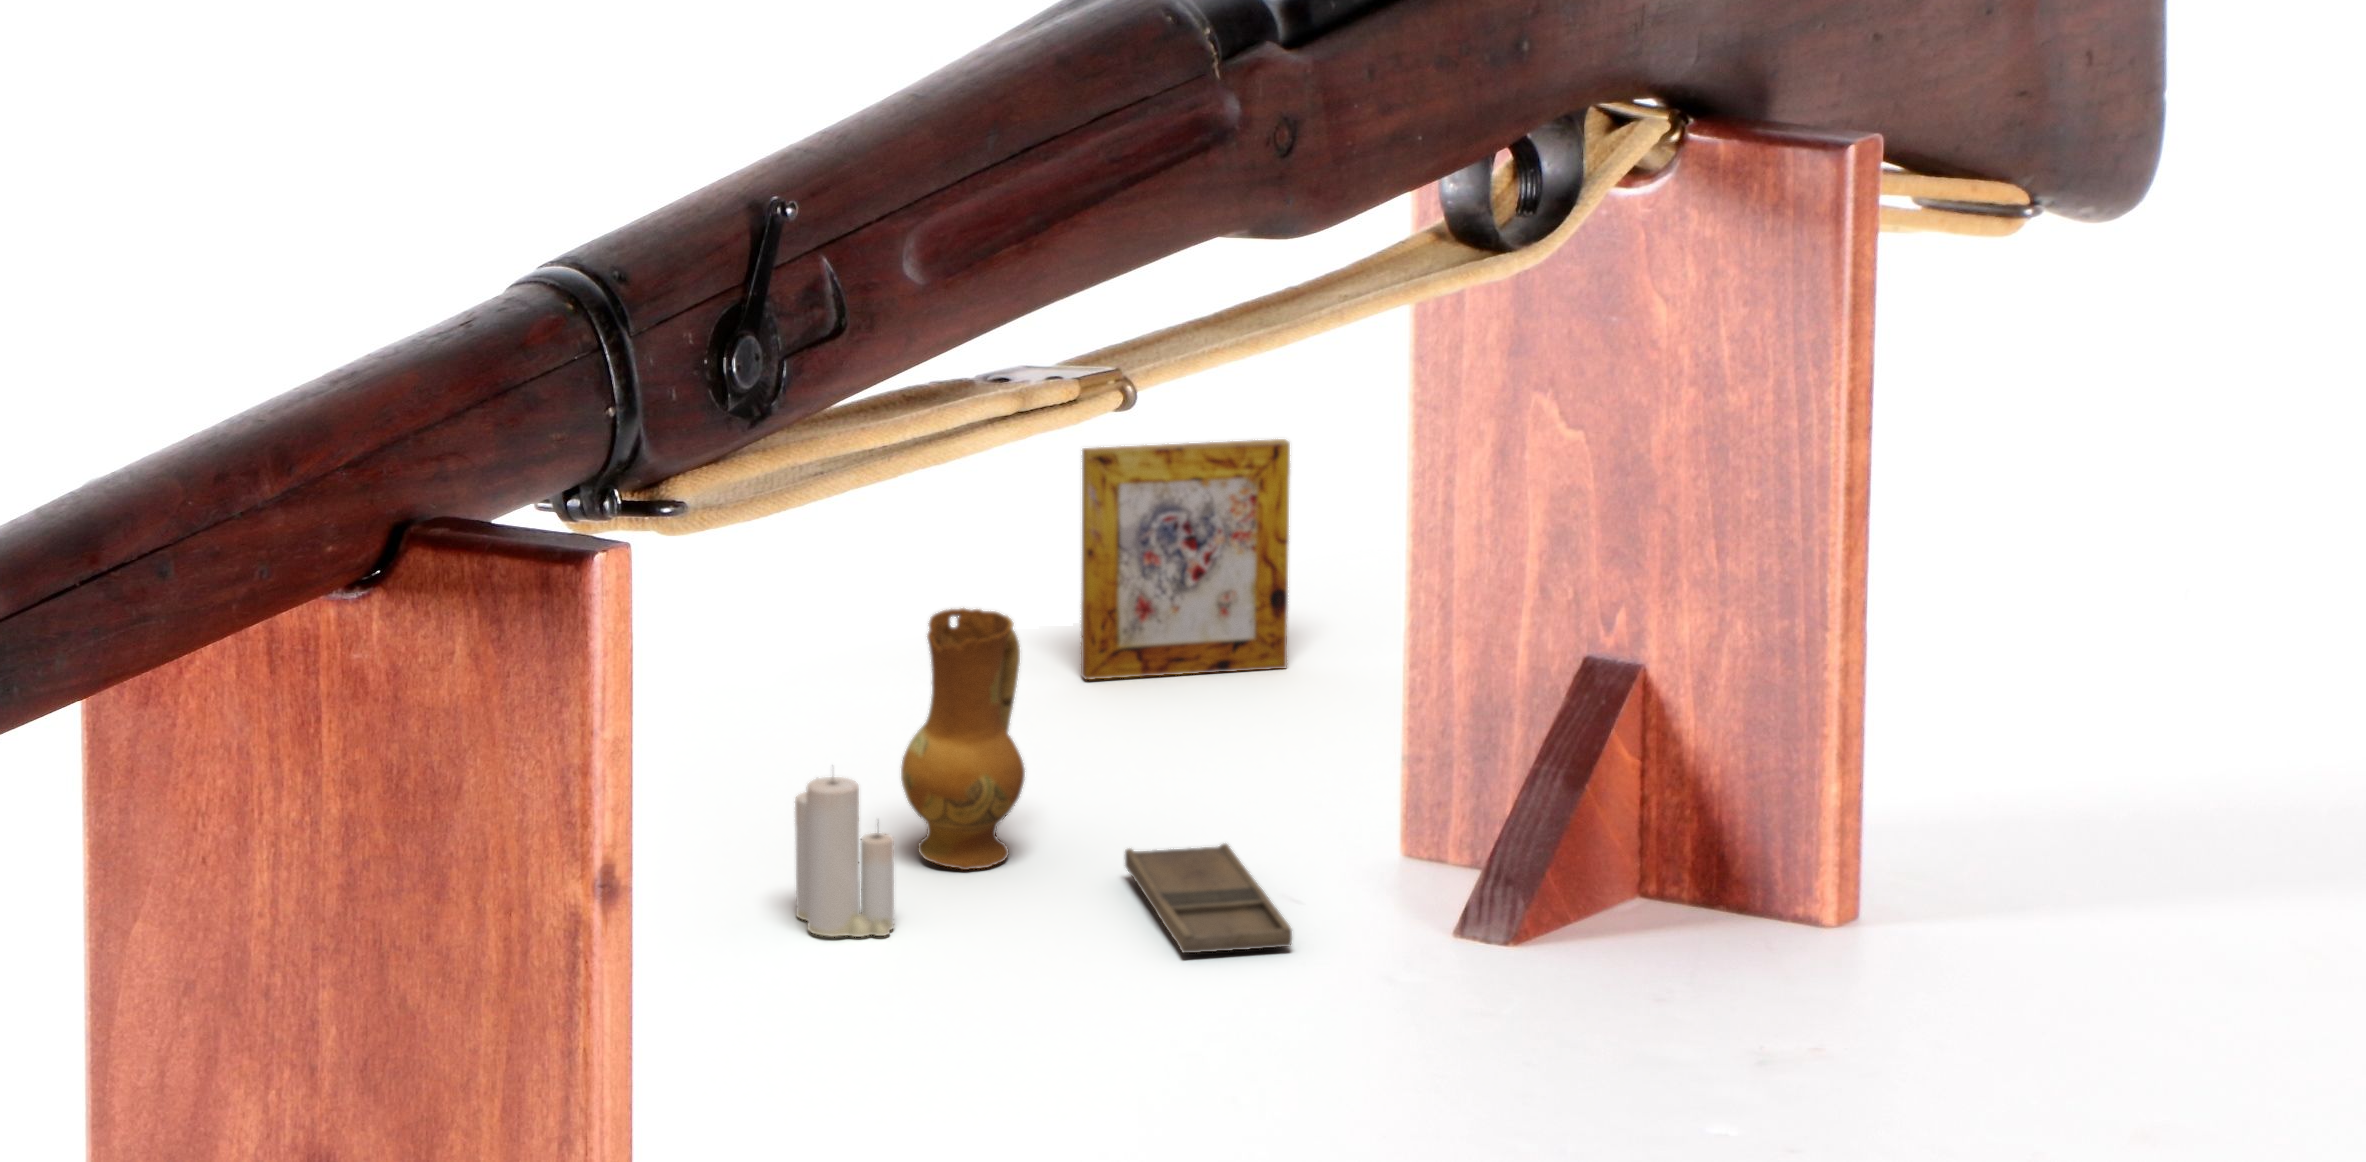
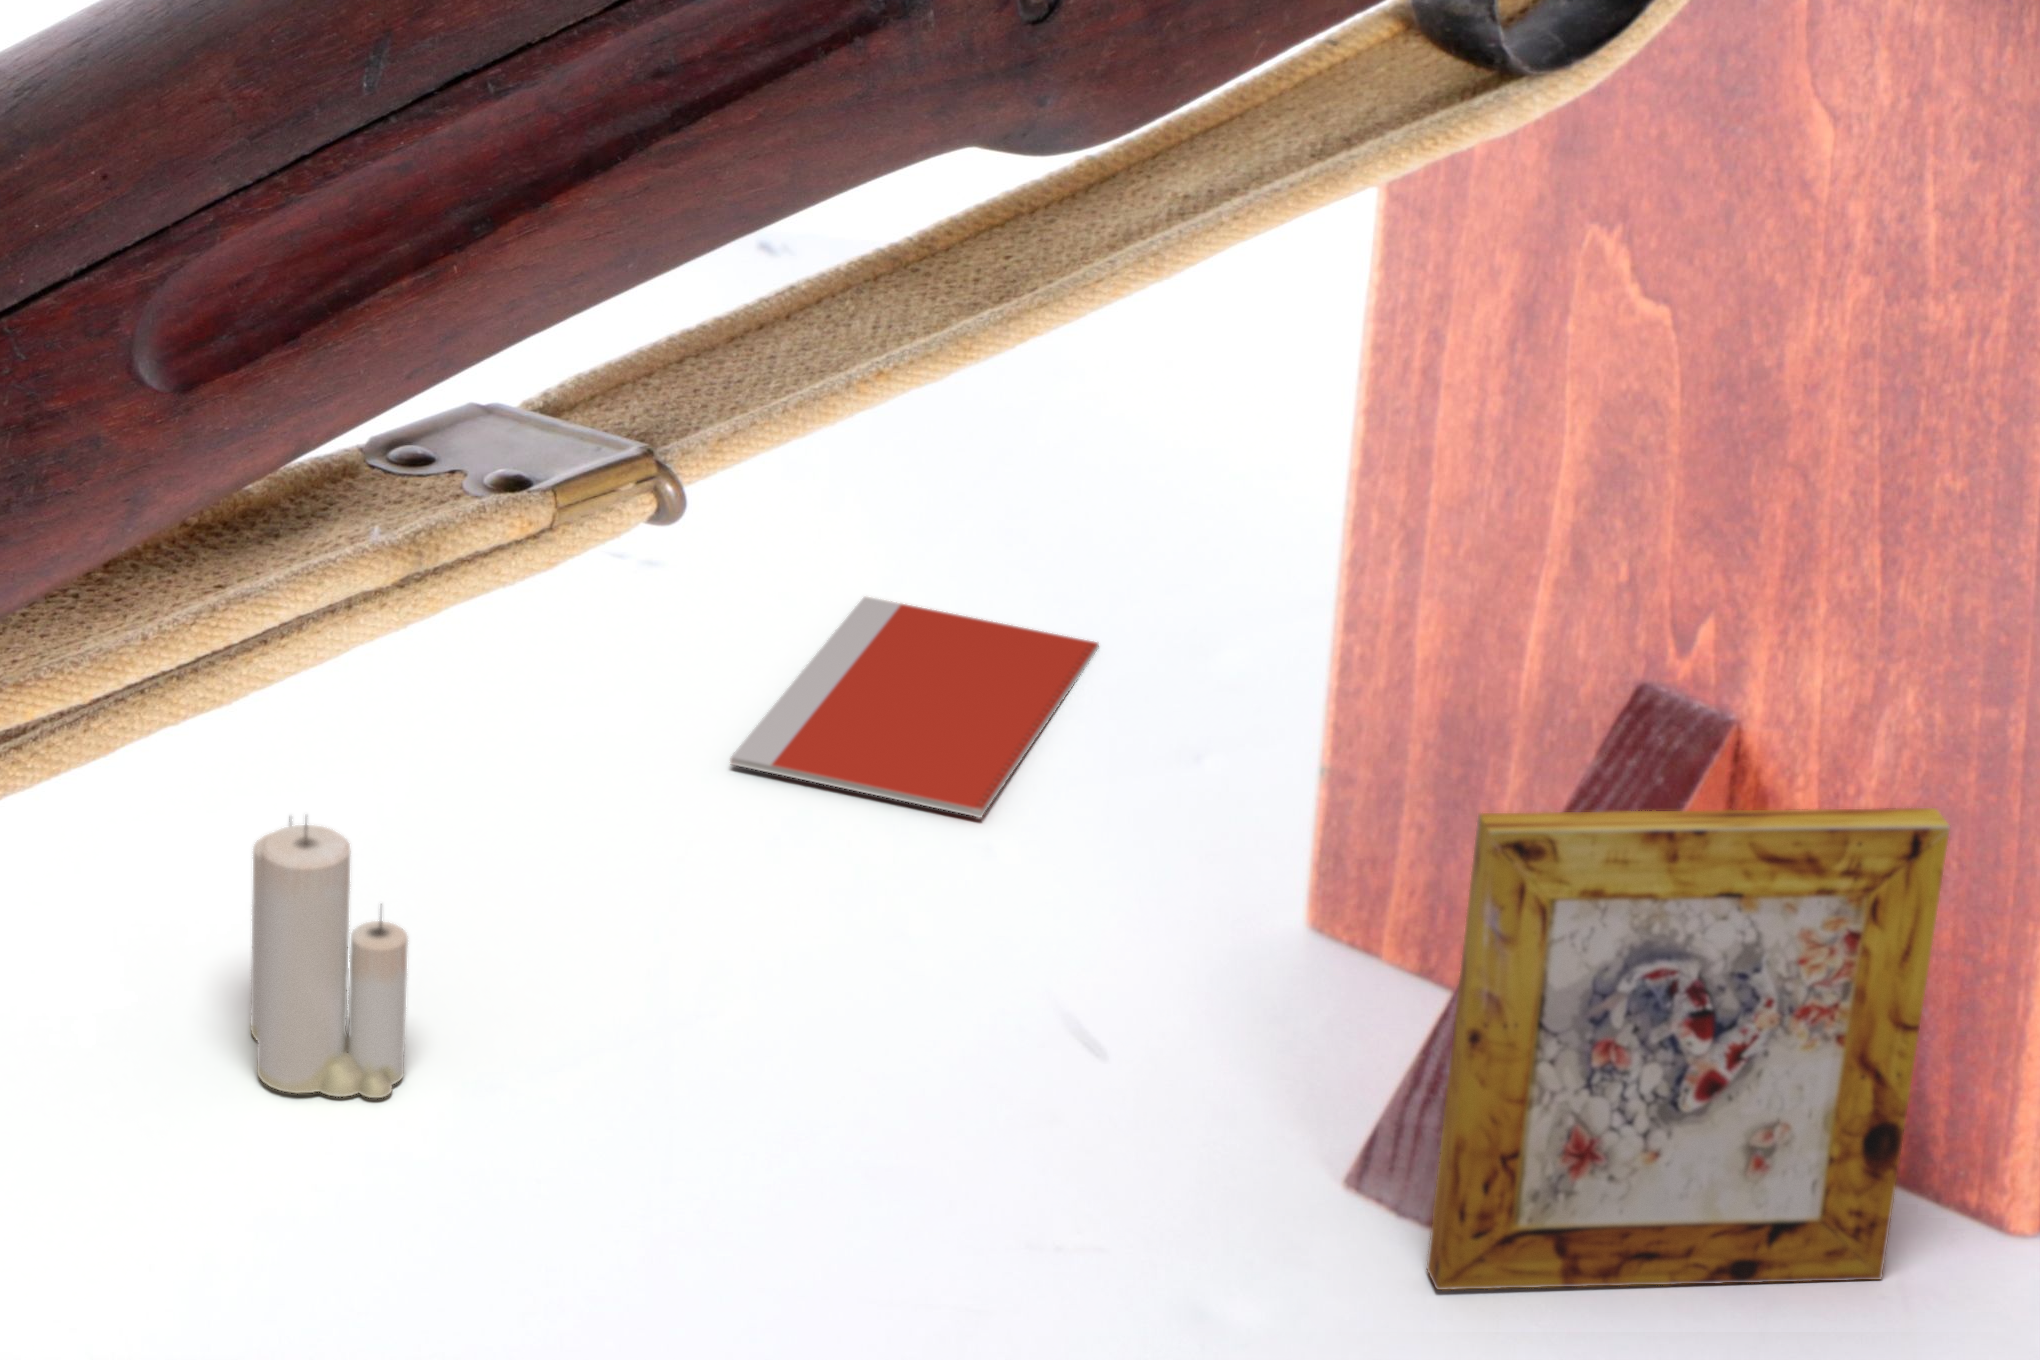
picture frame: present [1081,439,1290,680] -> present [1427,808,1950,1290]
ceramic jug: present [901,608,1025,870] -> none [470,505,690,938]
notebook: none [1037,726,1240,809] -> present [730,597,1099,817]
tray: present [1125,844,1292,953] -> none [824,938,1062,1202]

